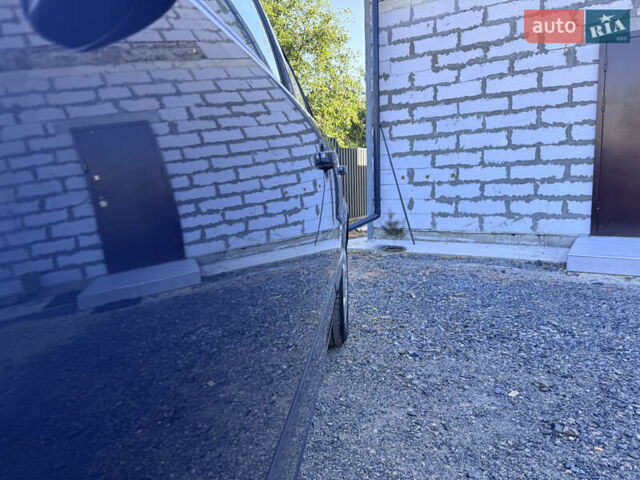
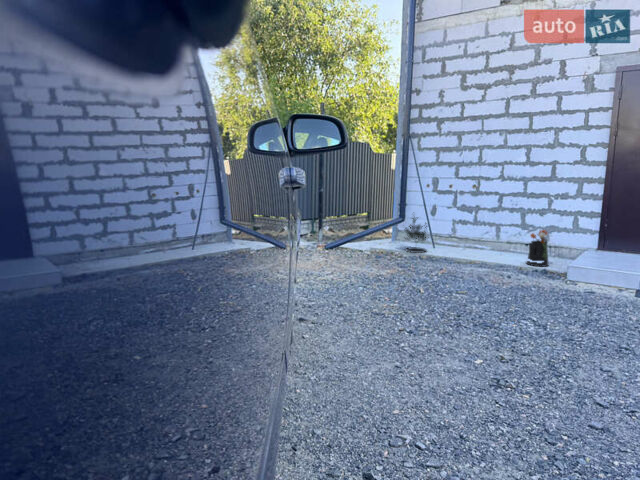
watering can: none [515,217,540,258] -> present [526,230,549,266]

